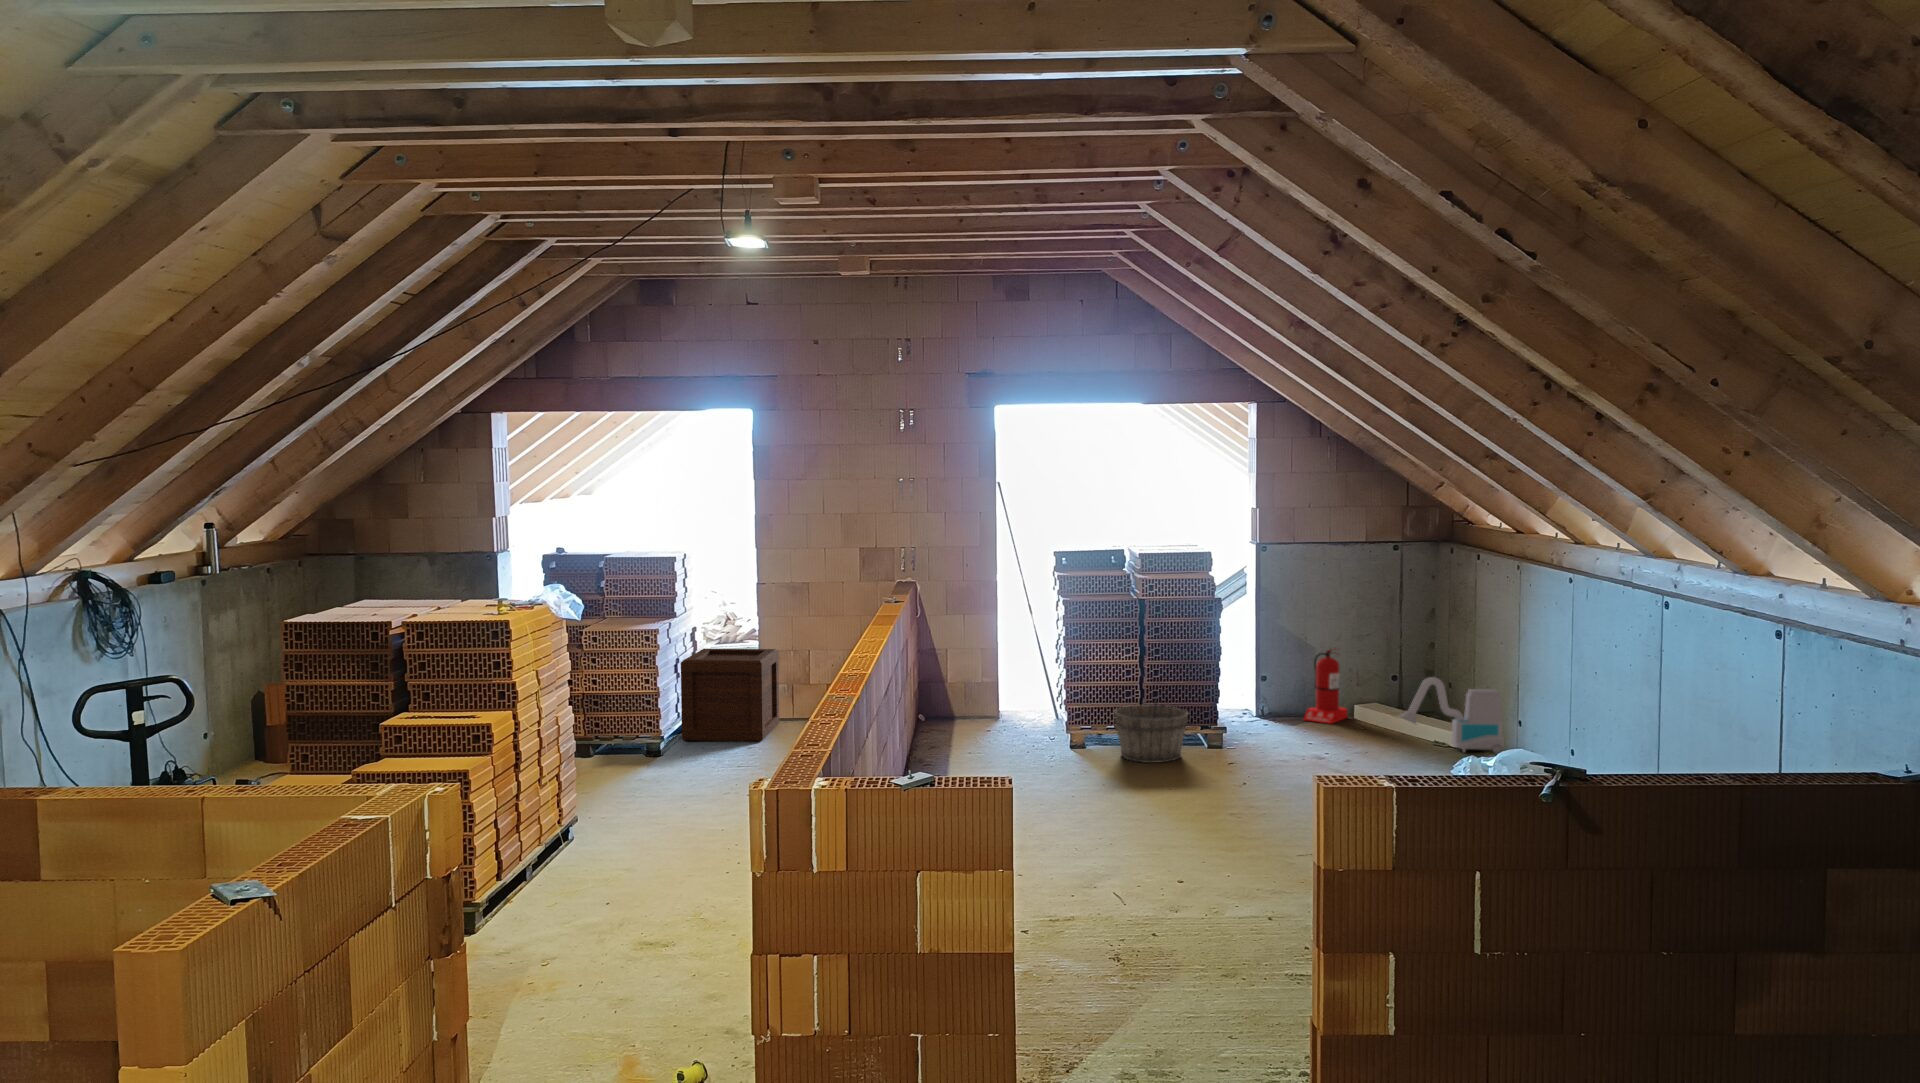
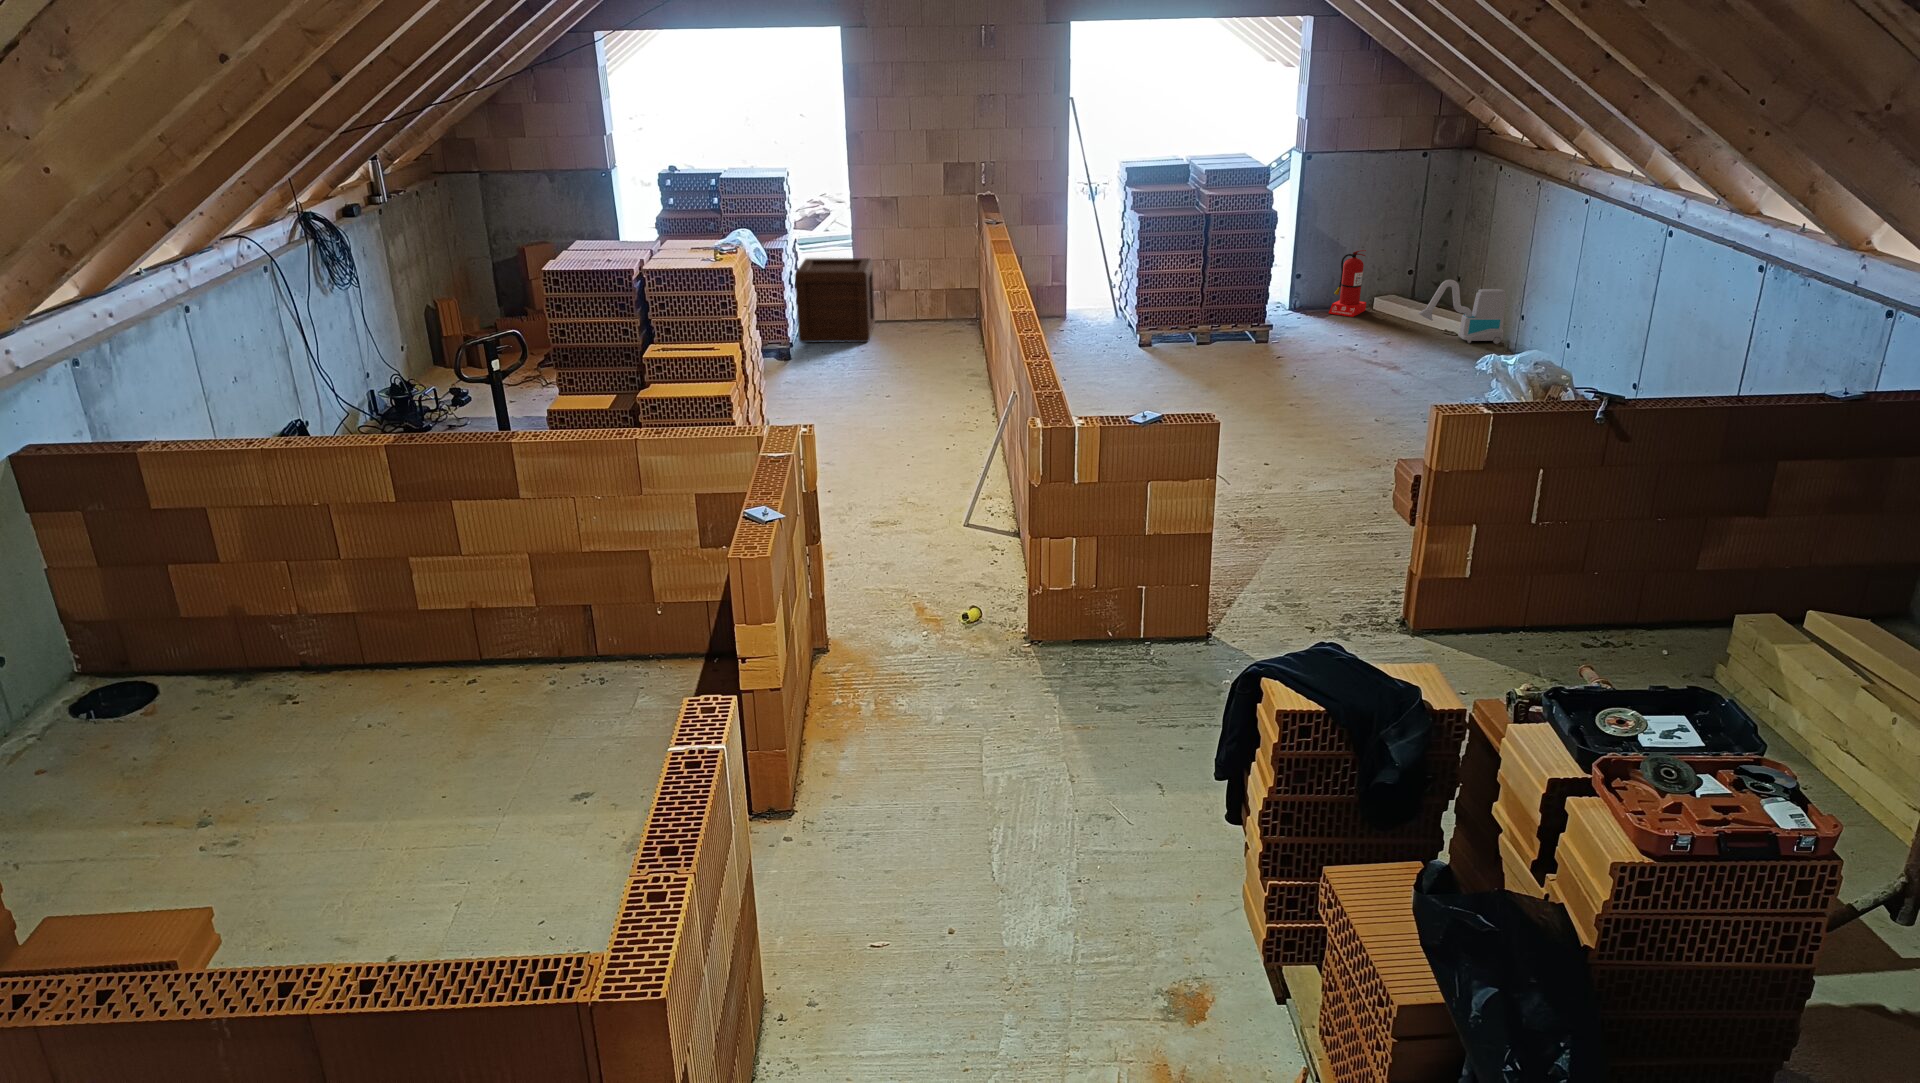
wooden bucket: present [1114,699,1189,763] -> none [1179,299,1243,357]

